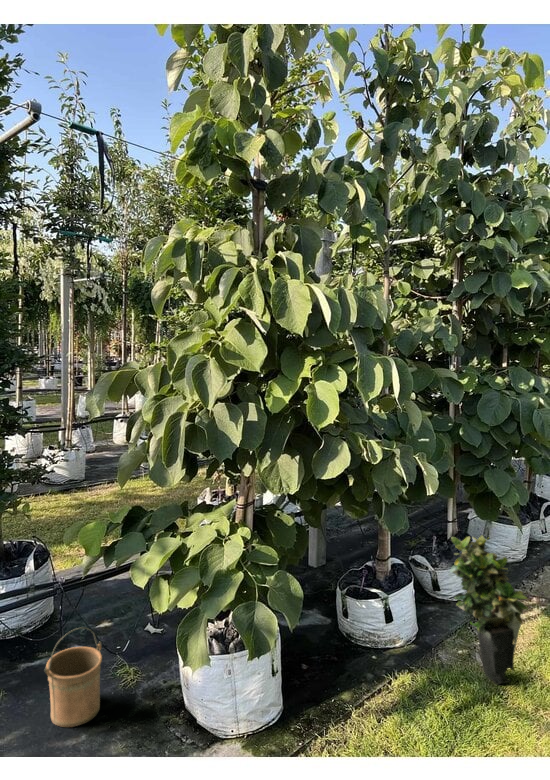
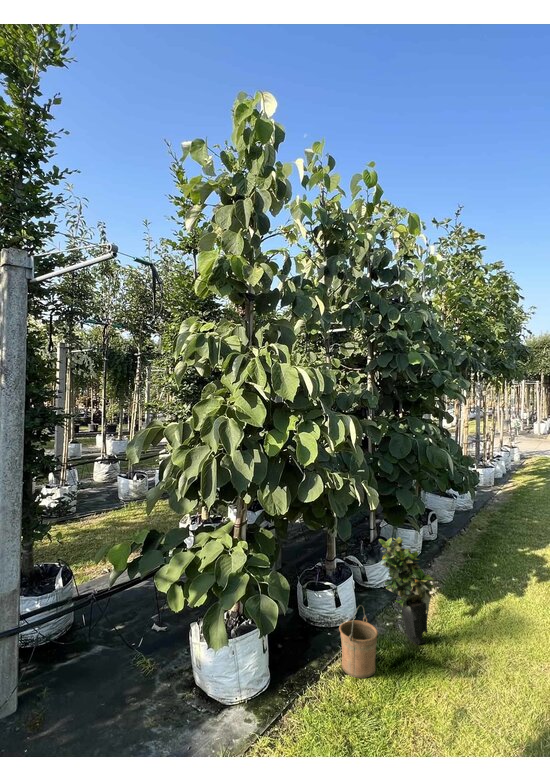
bucket: present [45,627,102,727] -> present [339,605,378,678]

